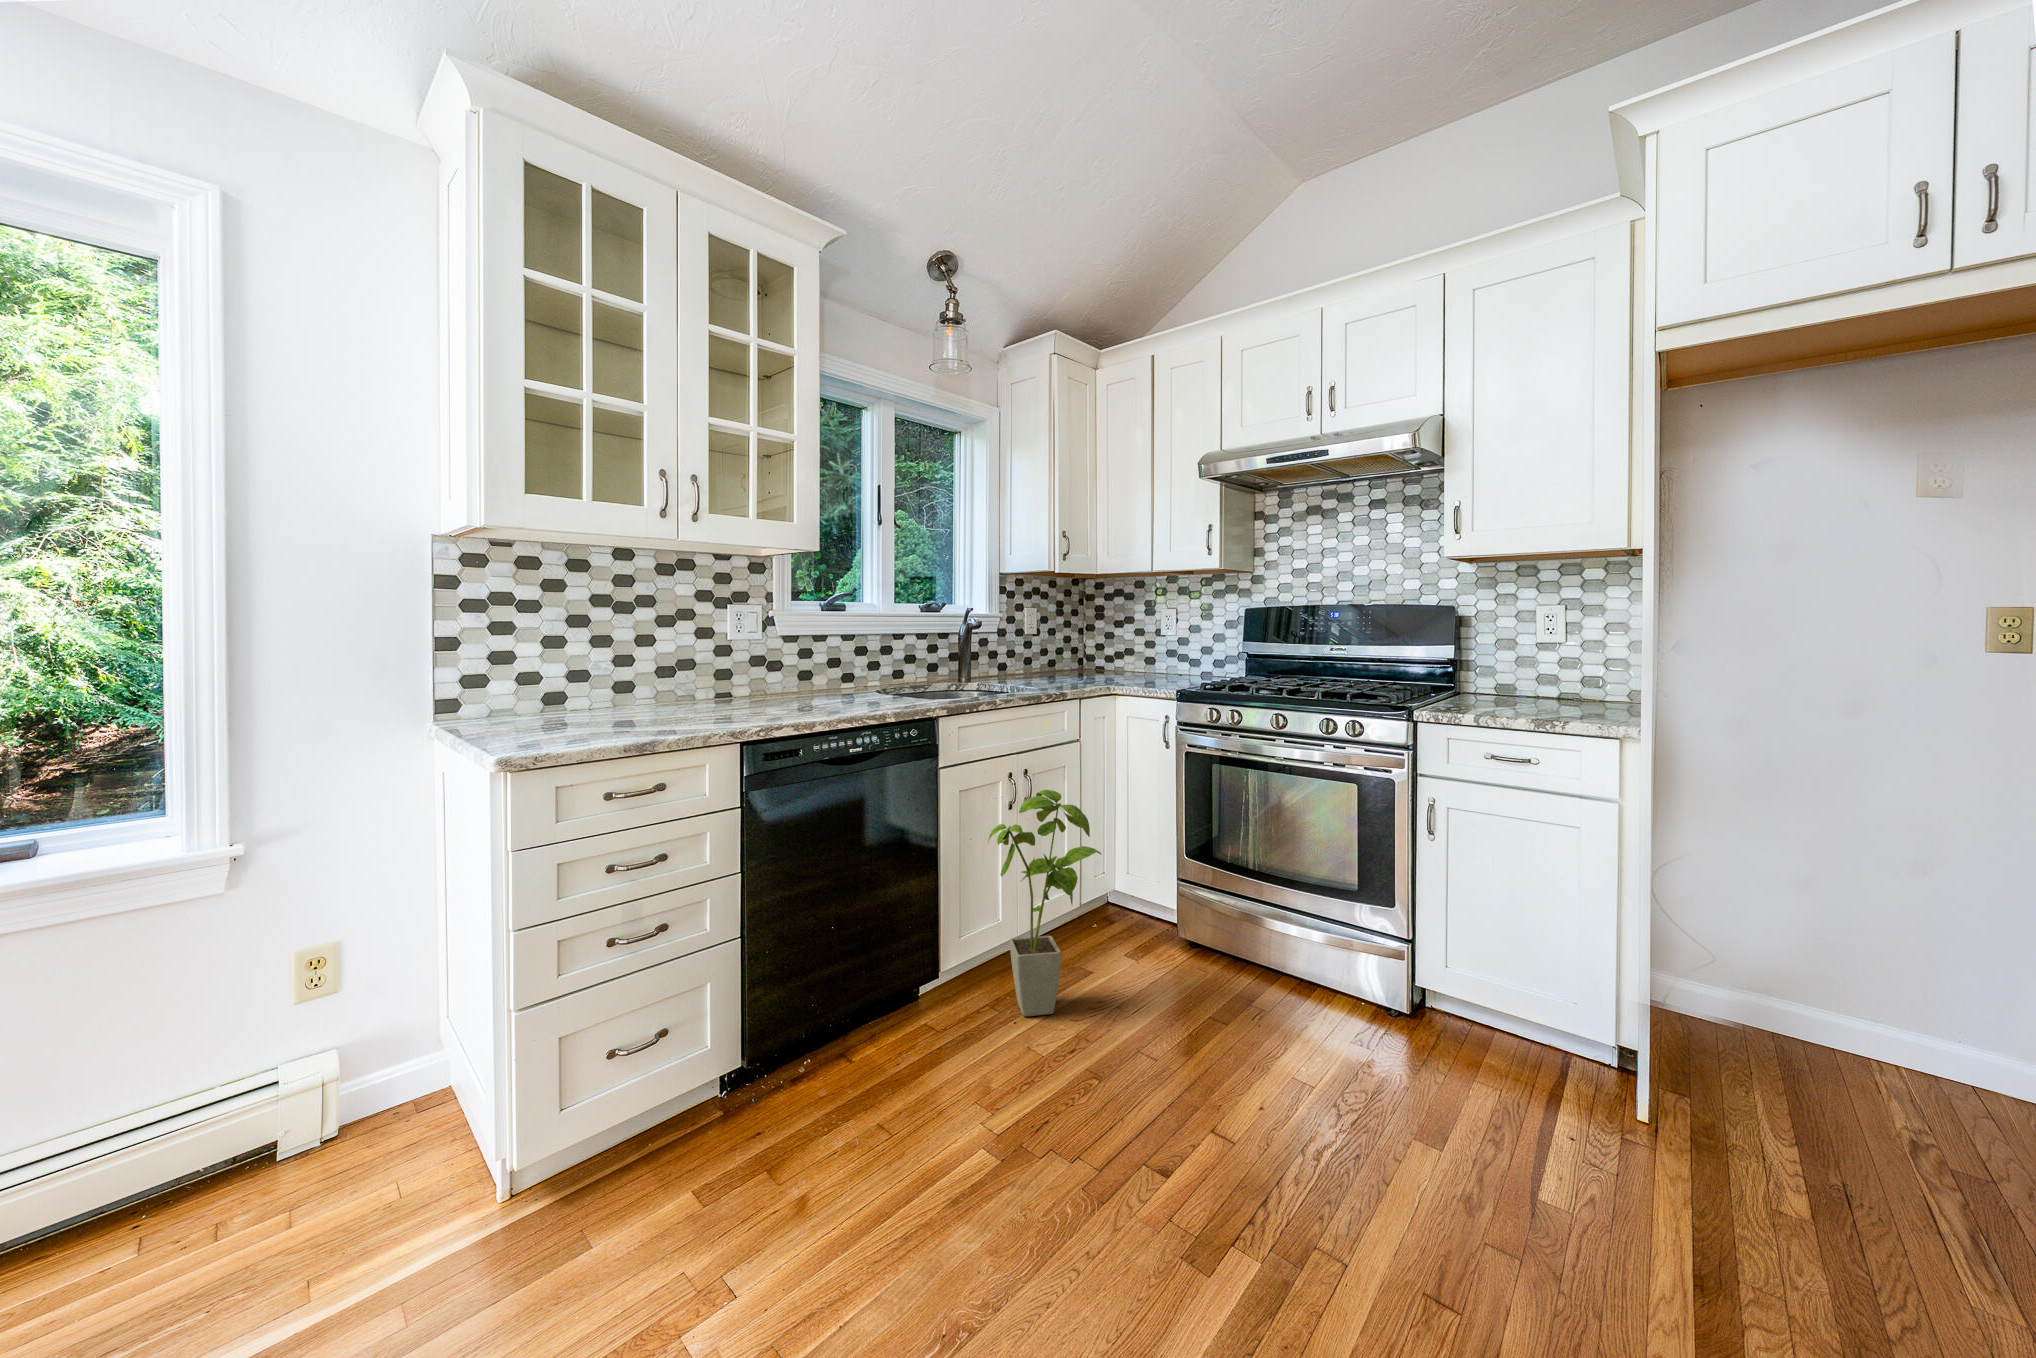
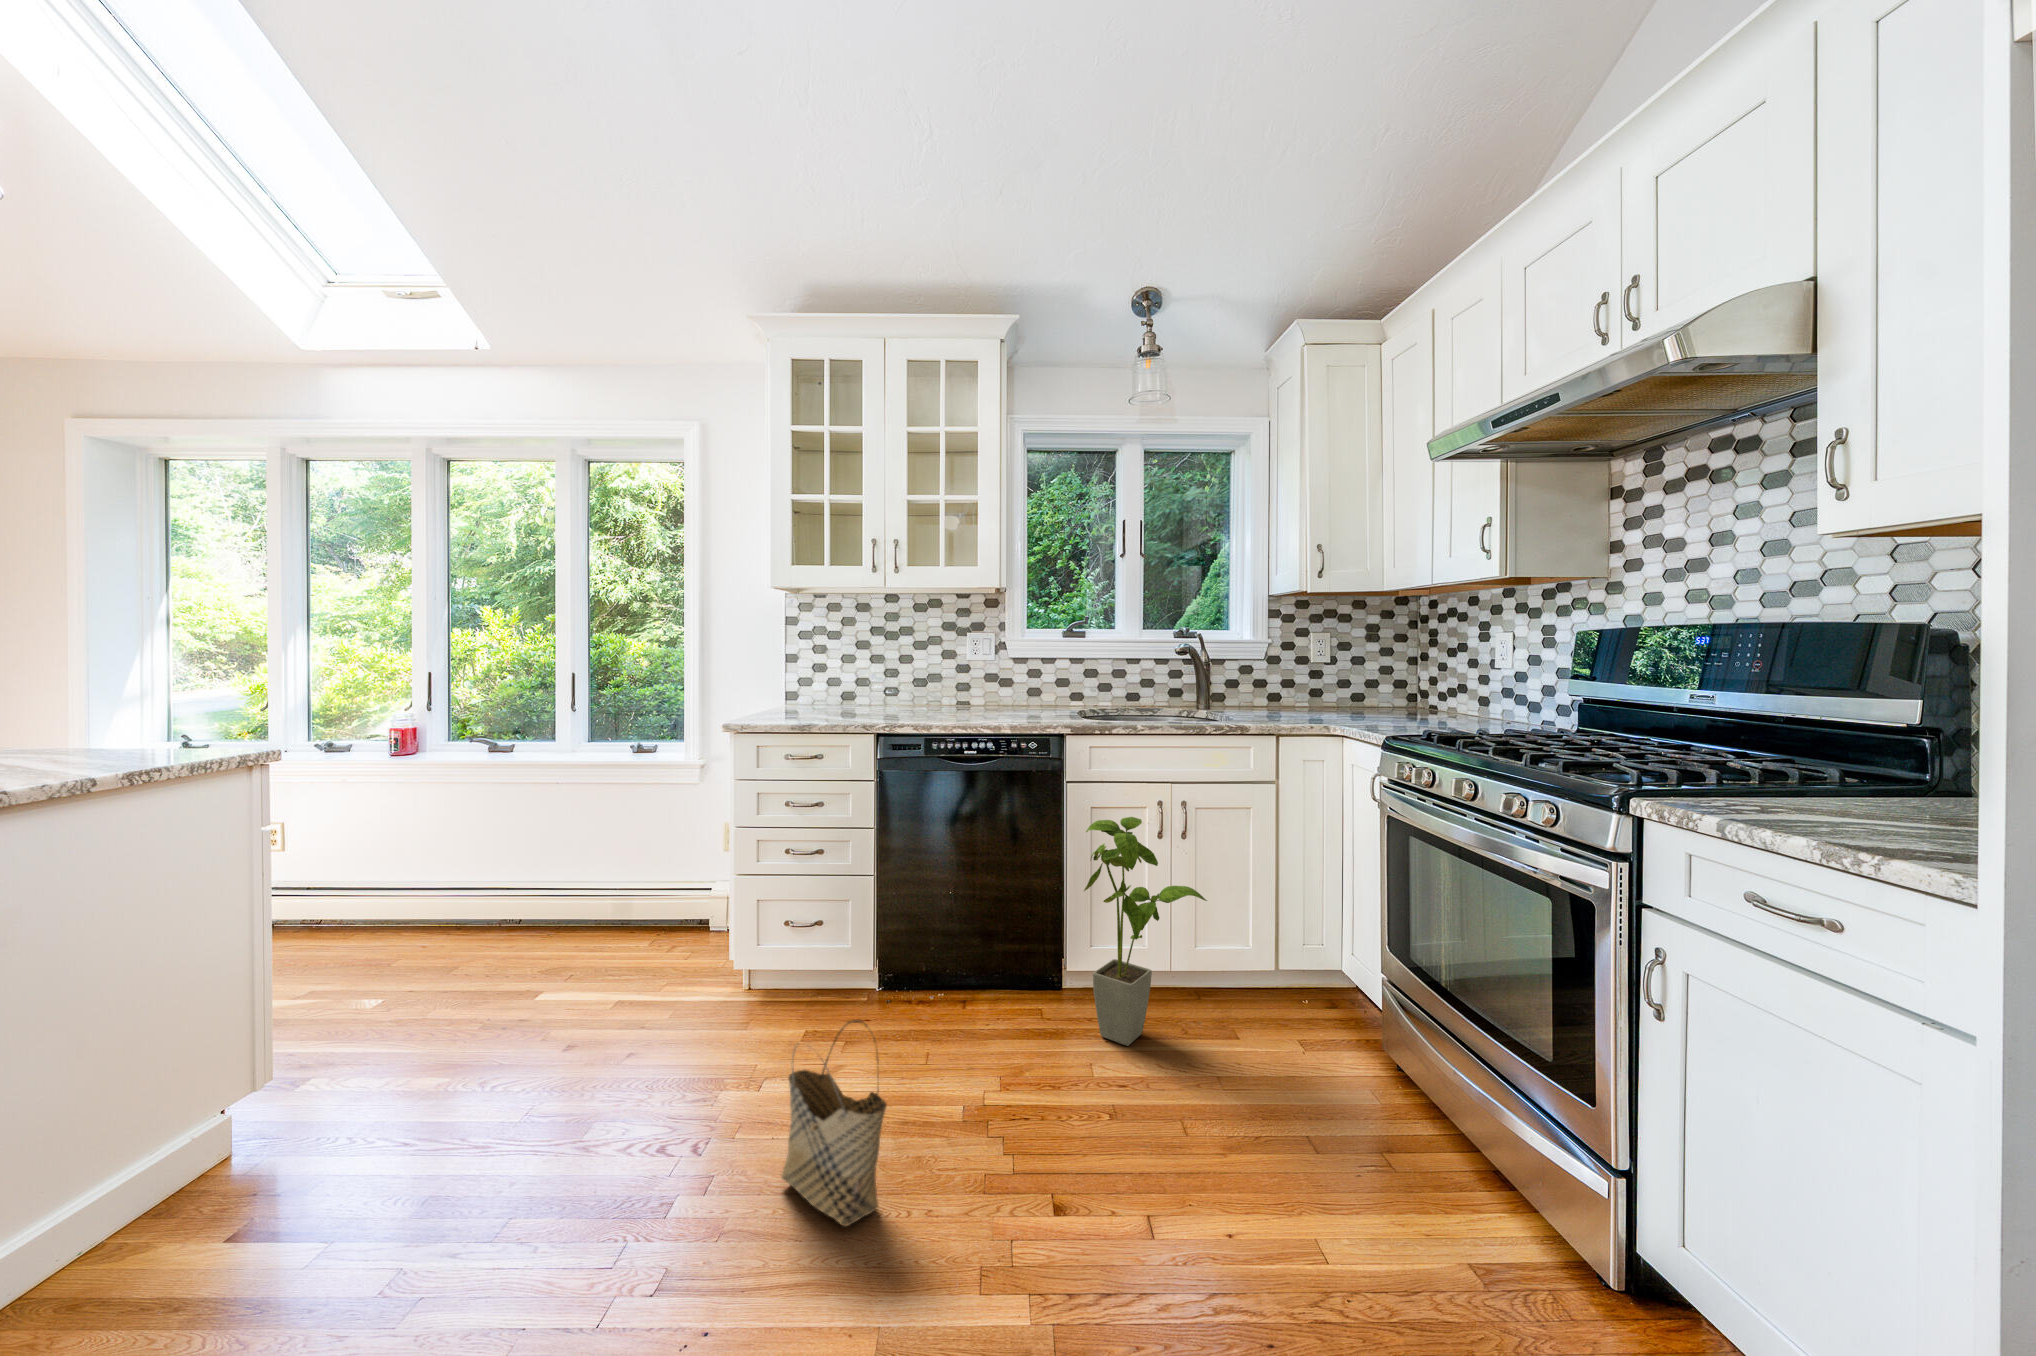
woven basket: none [967,1061,1107,1295] -> present [781,1020,887,1226]

